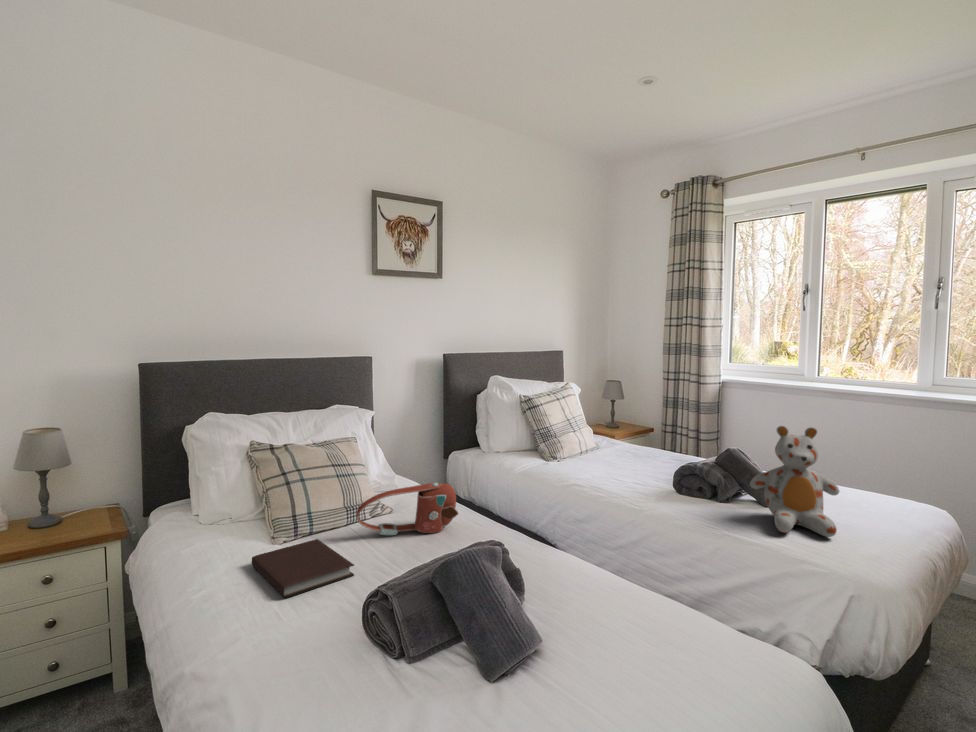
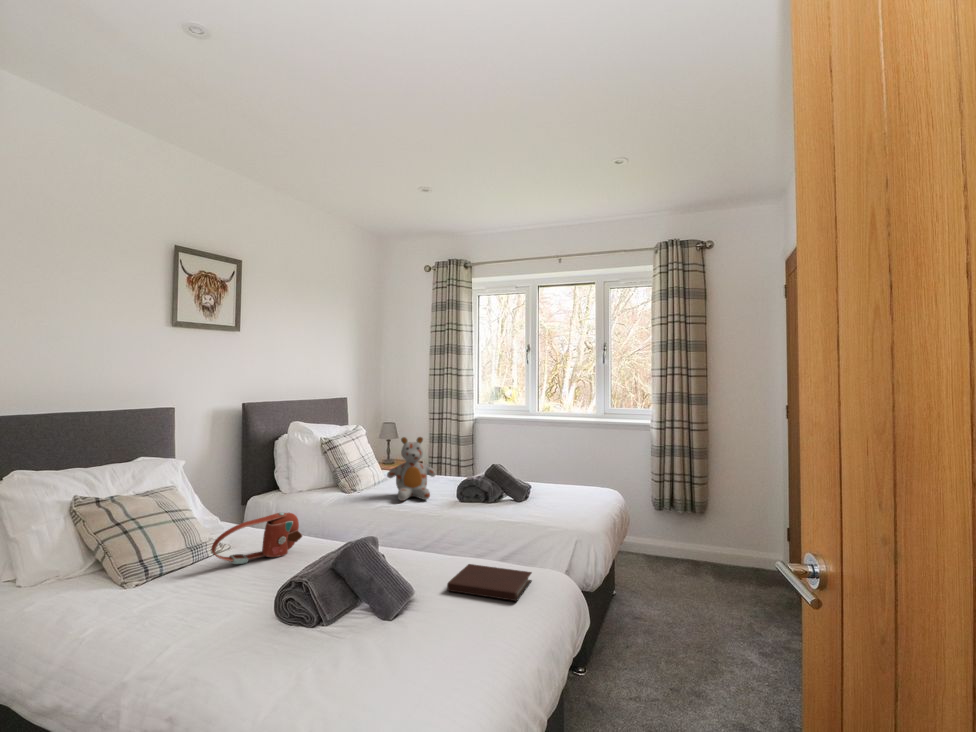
stuffed bear: present [750,426,839,537] -> present [387,437,436,501]
notebook: present [252,539,354,598] -> present [447,564,532,601]

